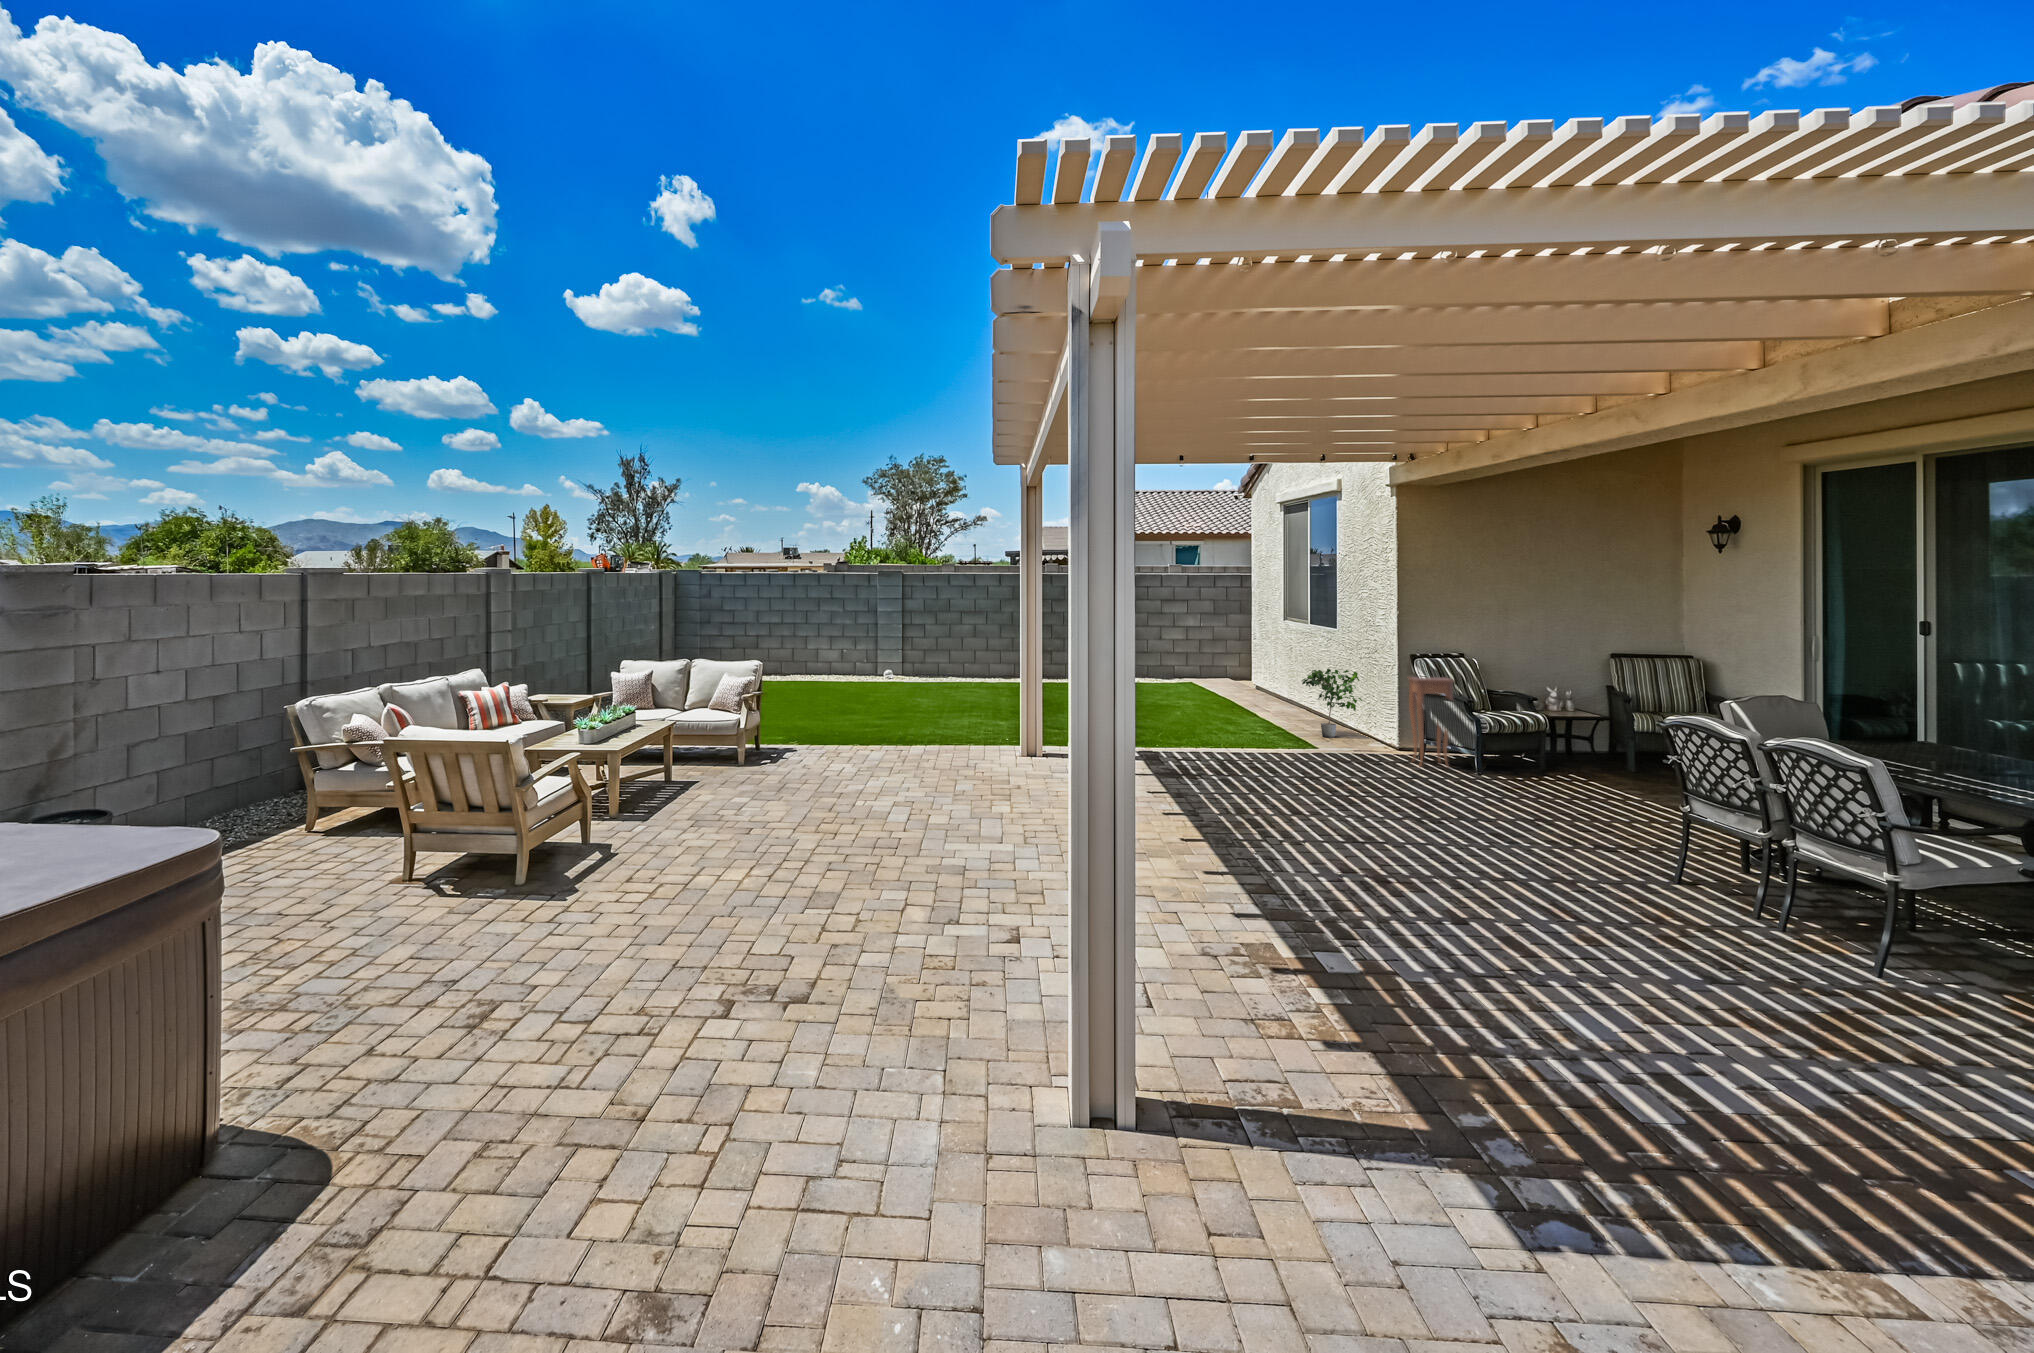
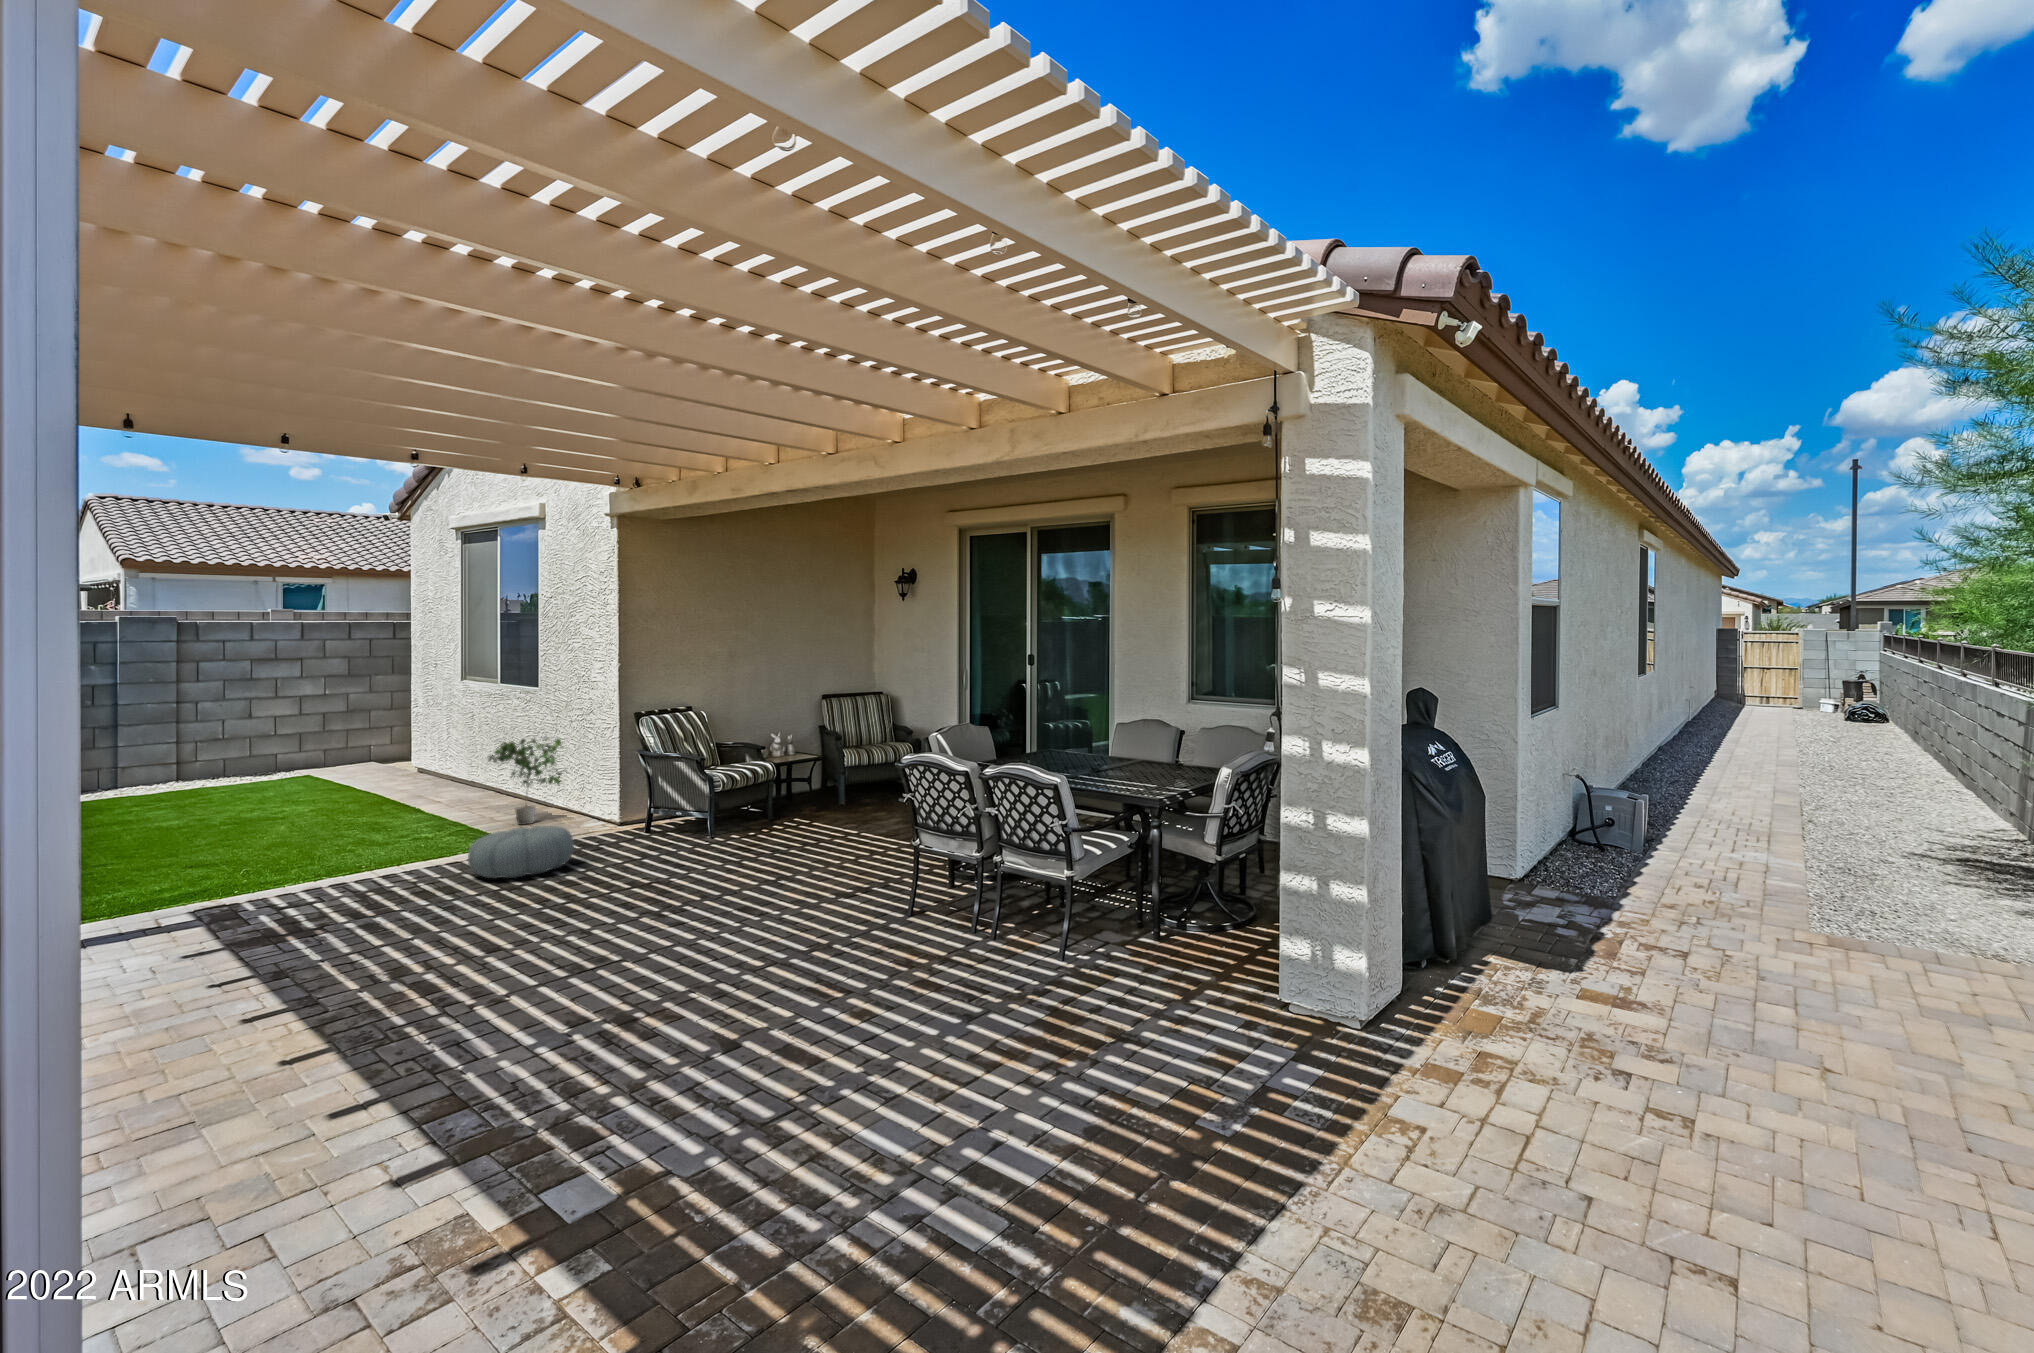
side table: present [1409,677,1454,767] -> none [624,734,678,842]
pouf: none [1285,735,1361,773] -> present [468,826,574,878]

